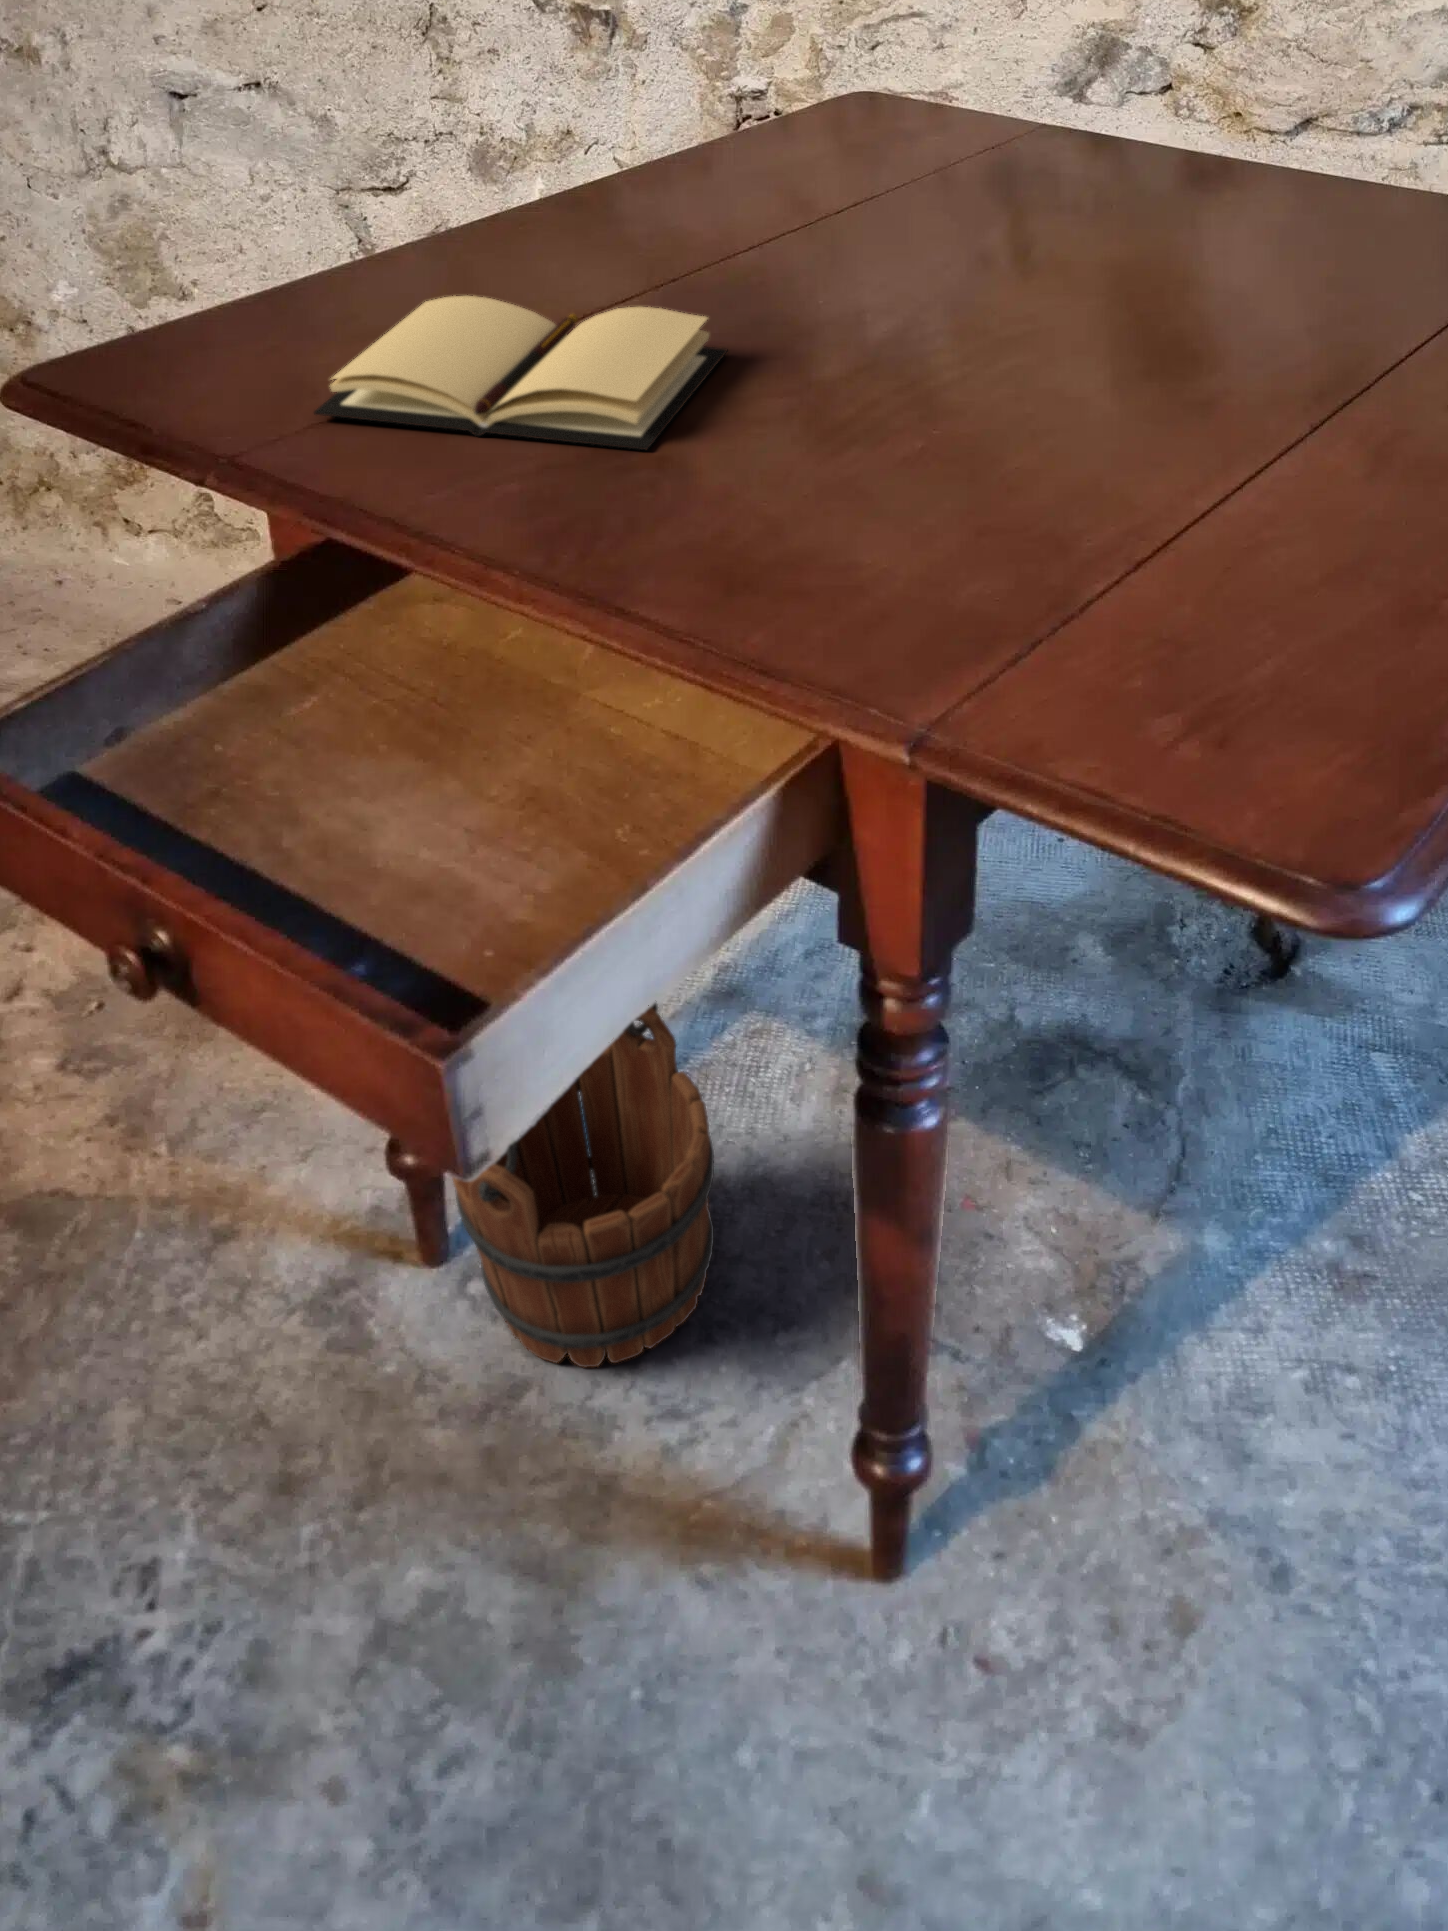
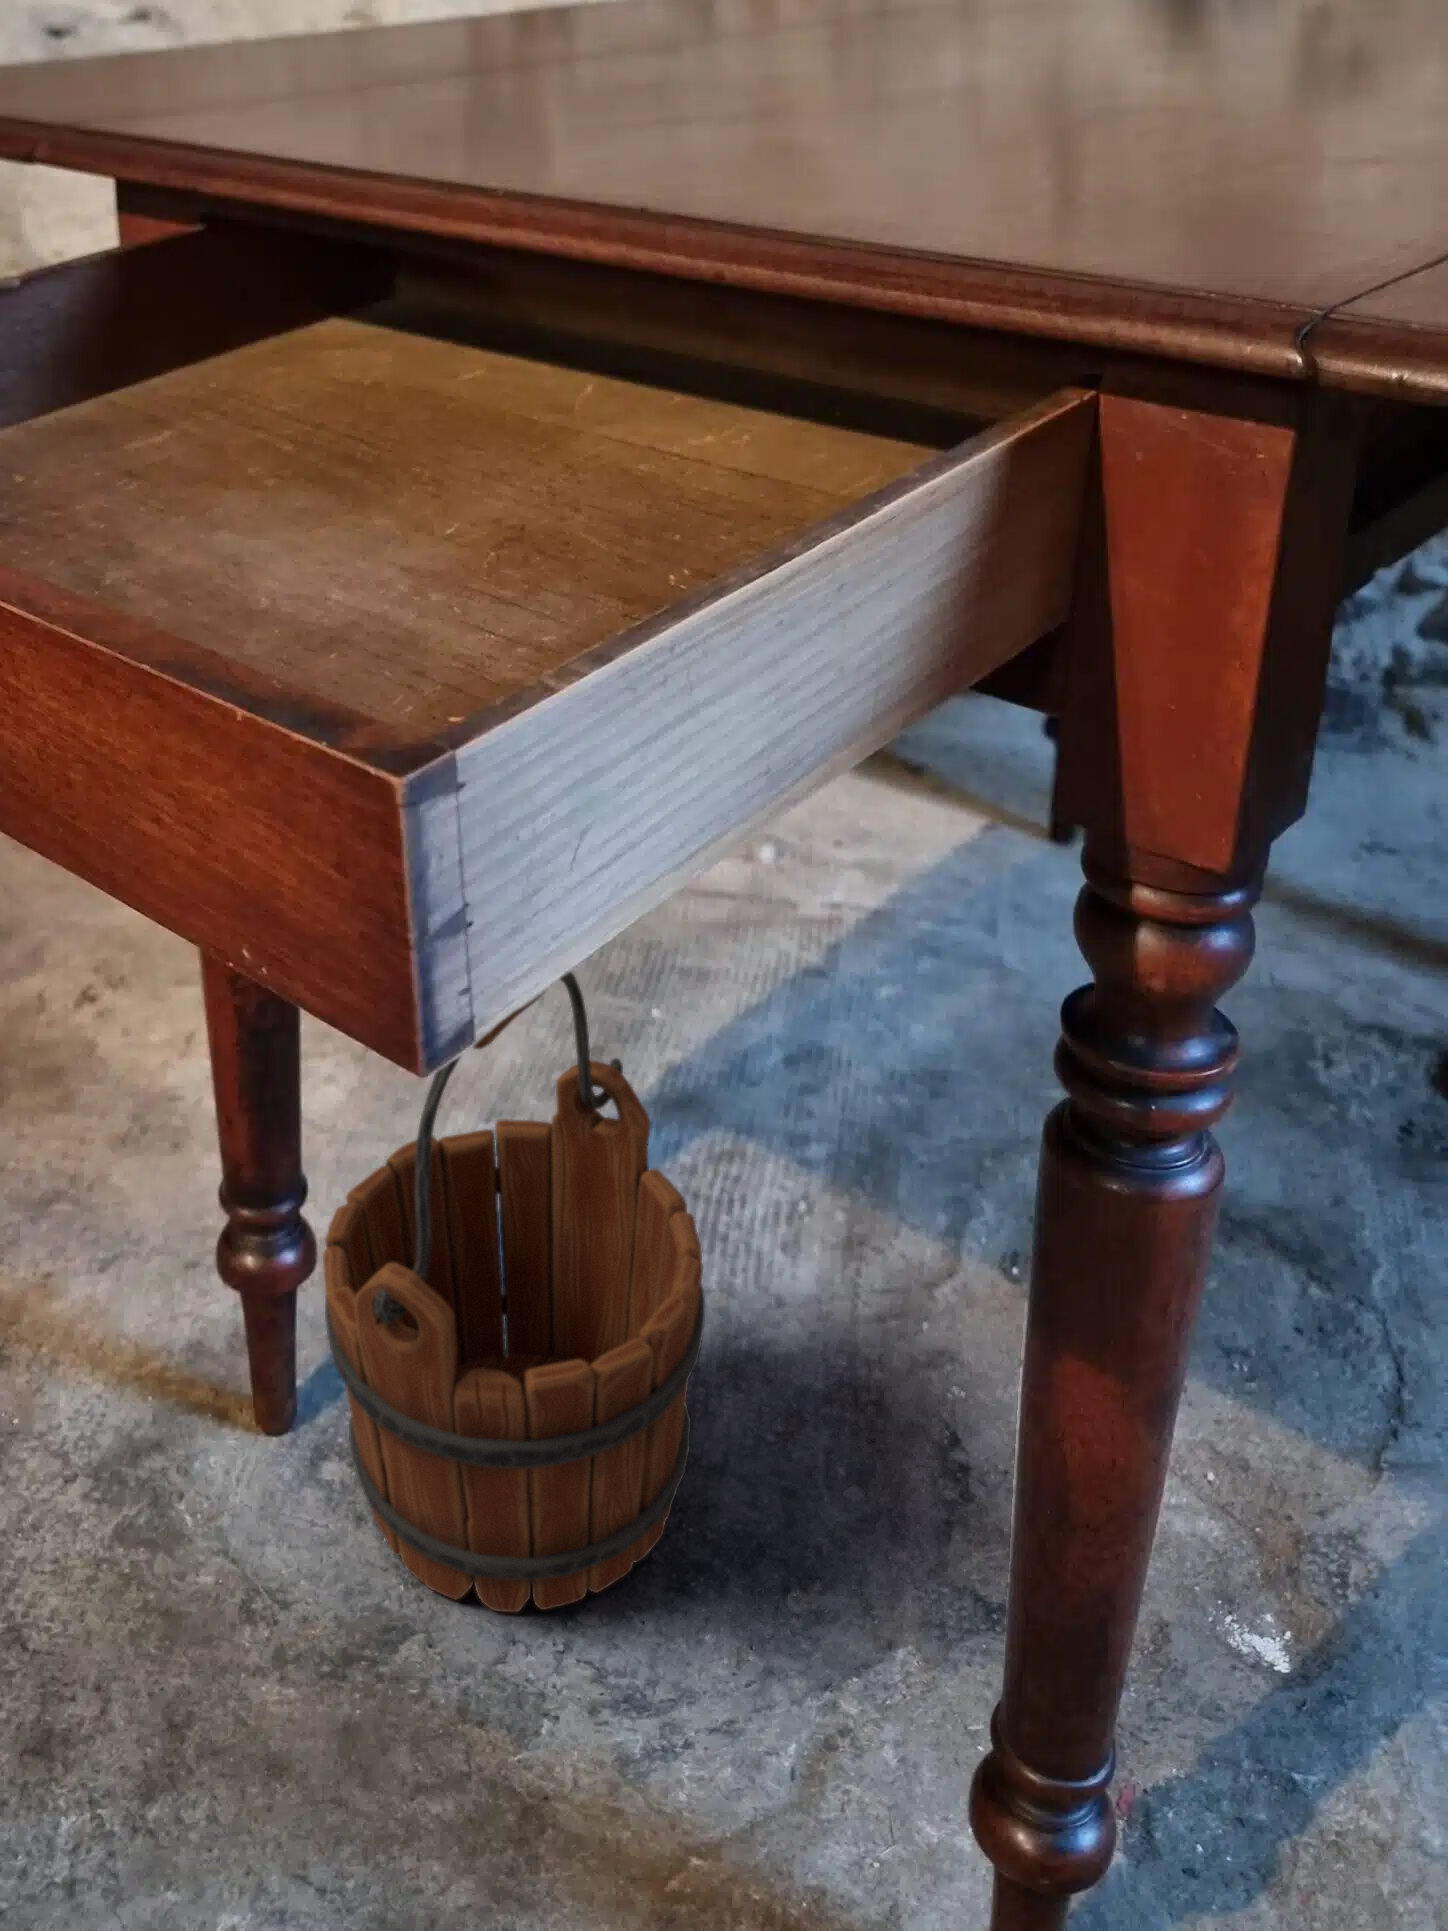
book: present [314,296,727,450] -> none [228,19,801,144]

